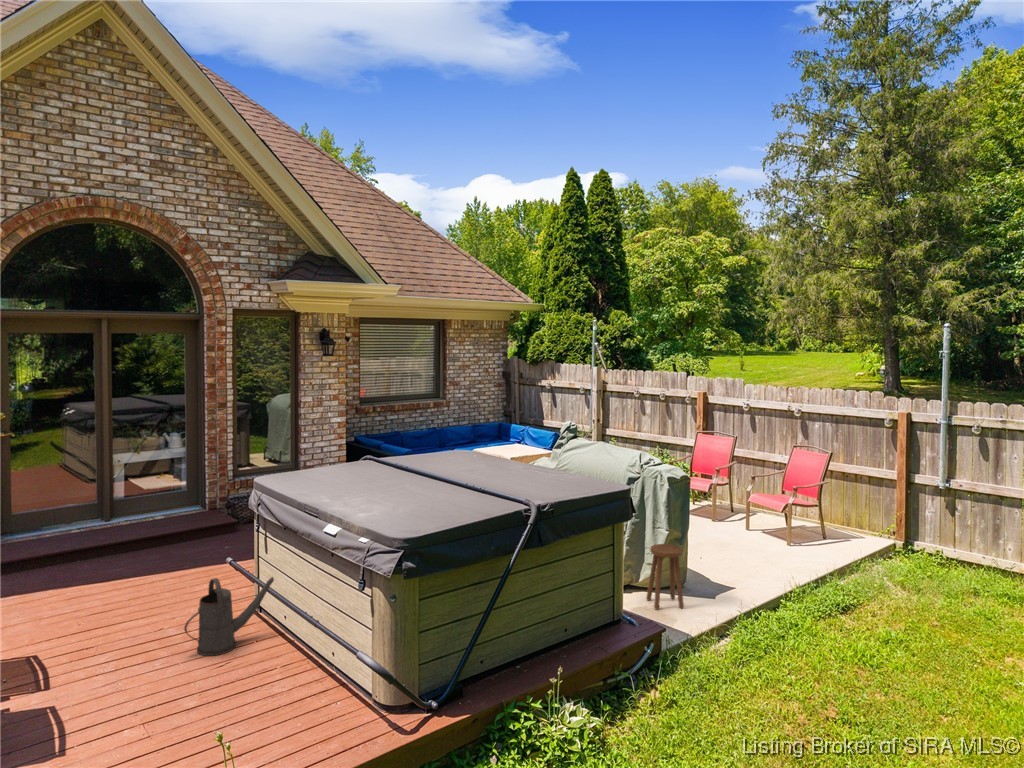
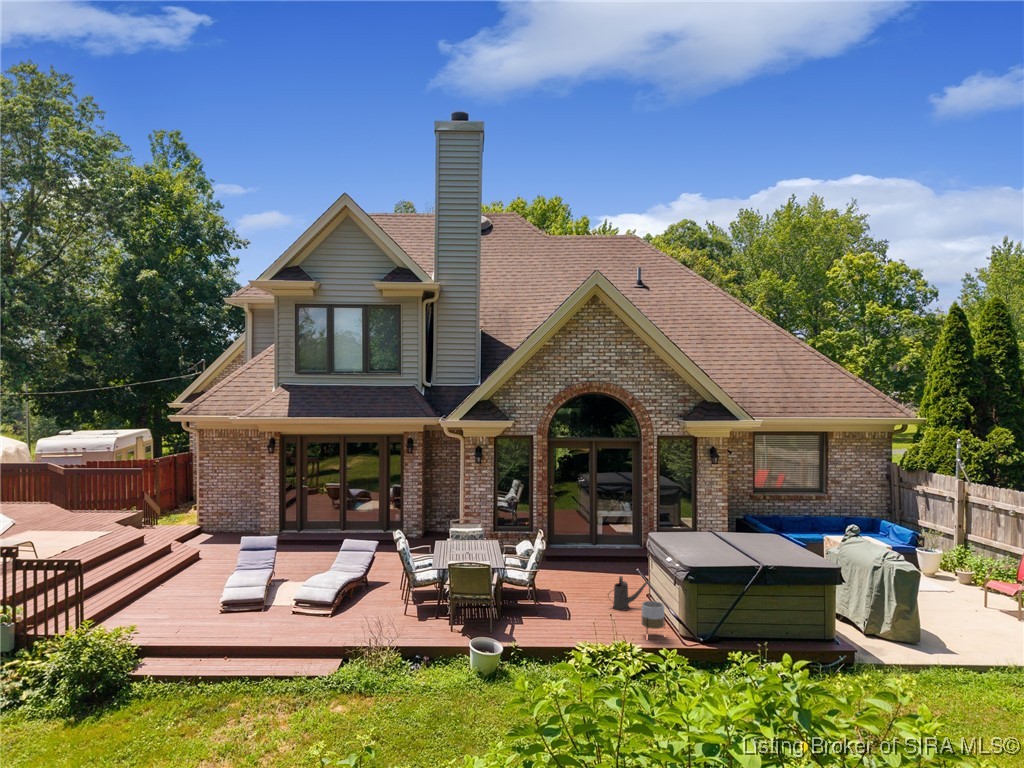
stool: present [646,544,684,610] -> none [877,614,901,660]
planter: none [298,623,354,722] -> present [642,601,665,629]

